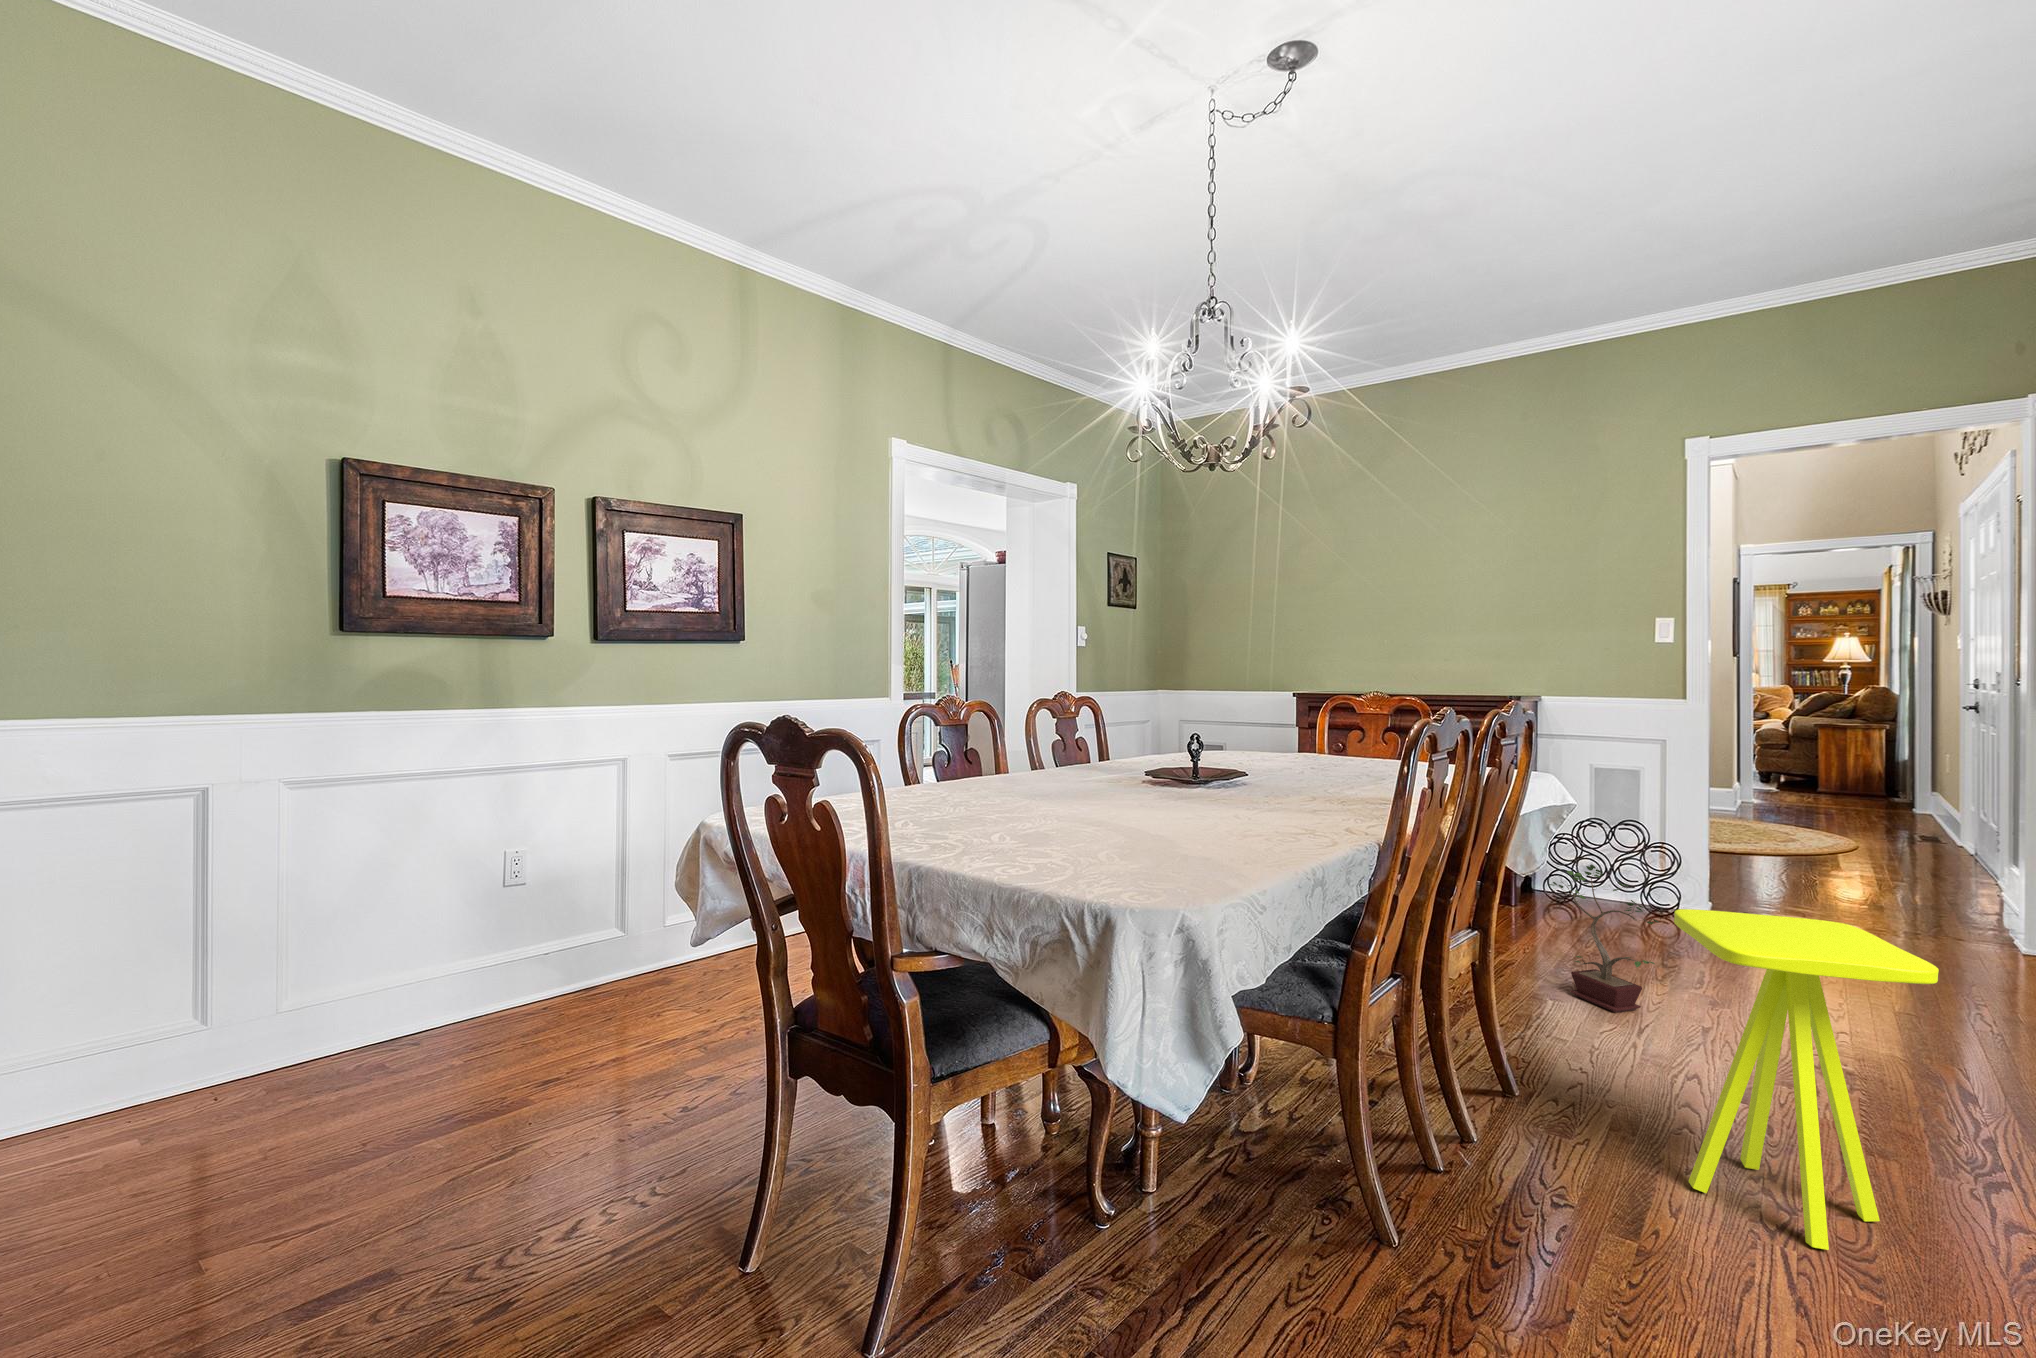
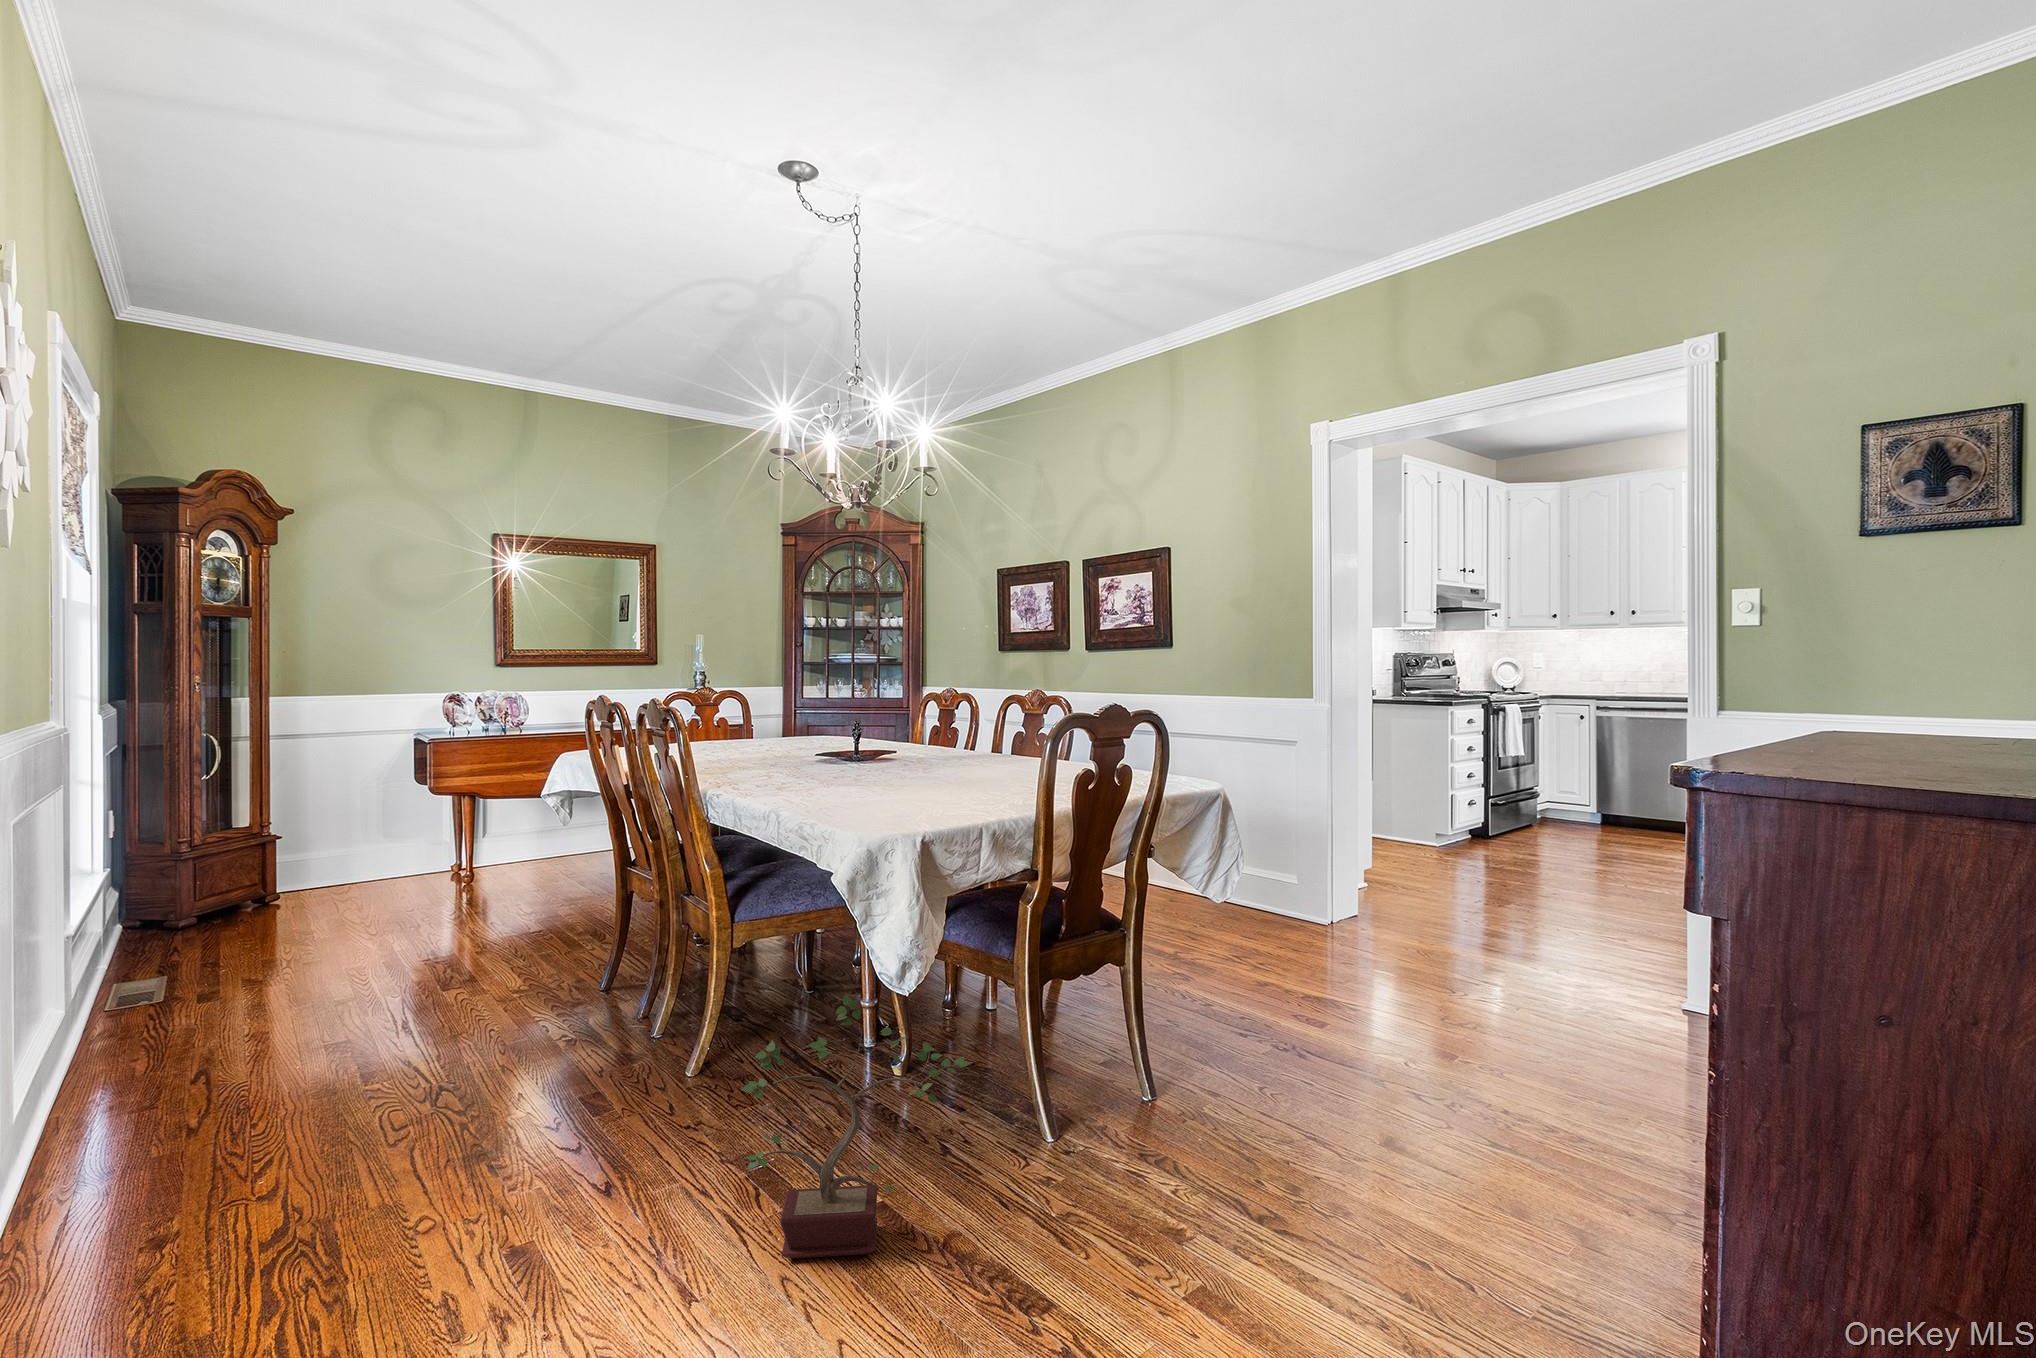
side table: present [1674,909,1939,1250] -> none [338,864,542,1136]

